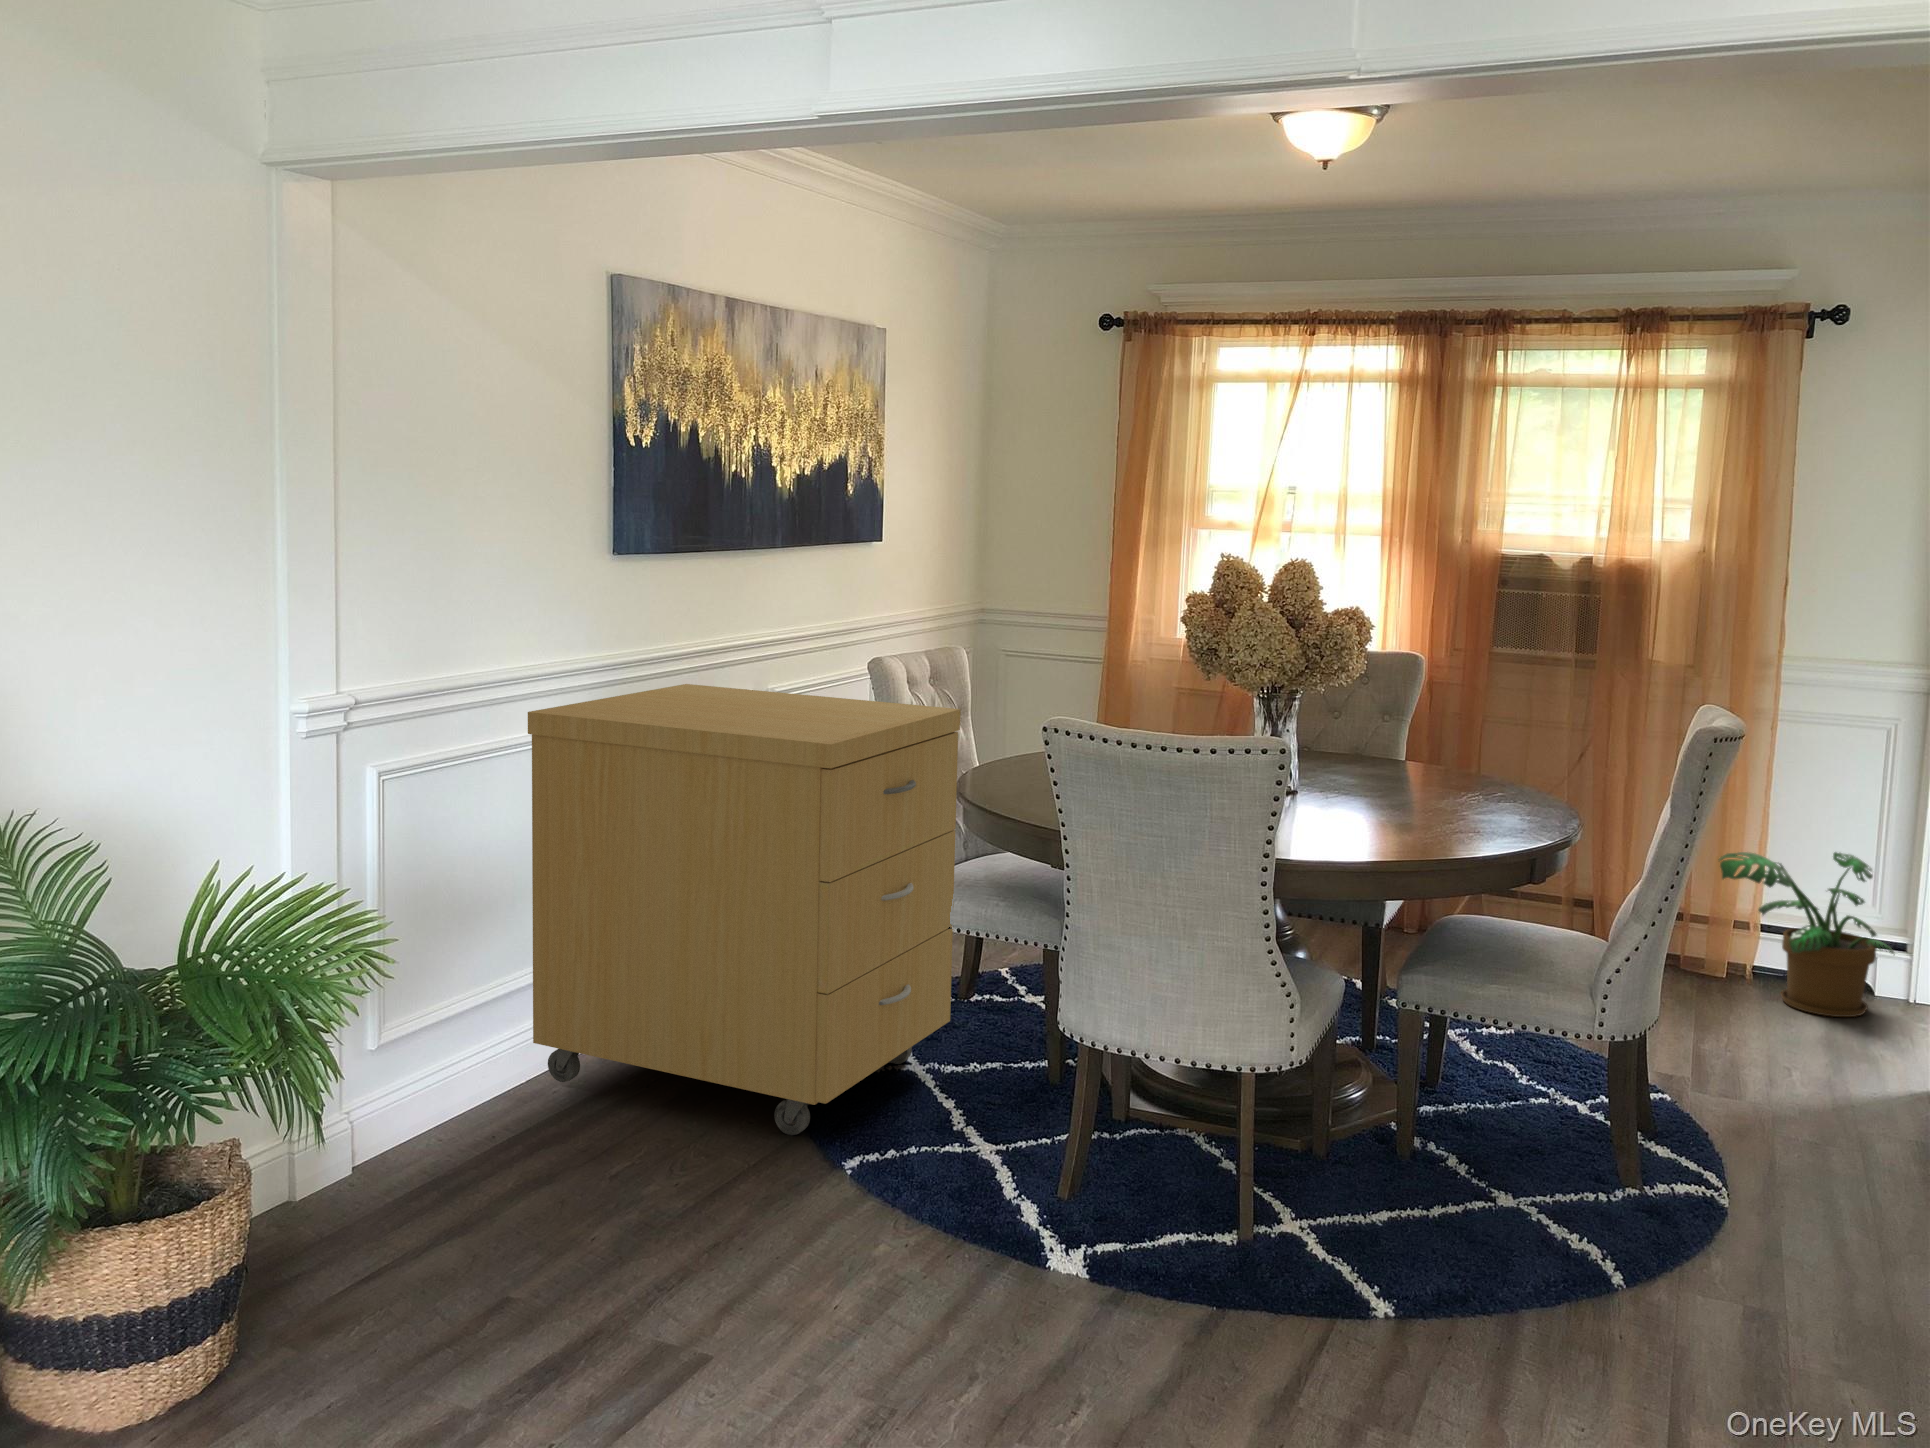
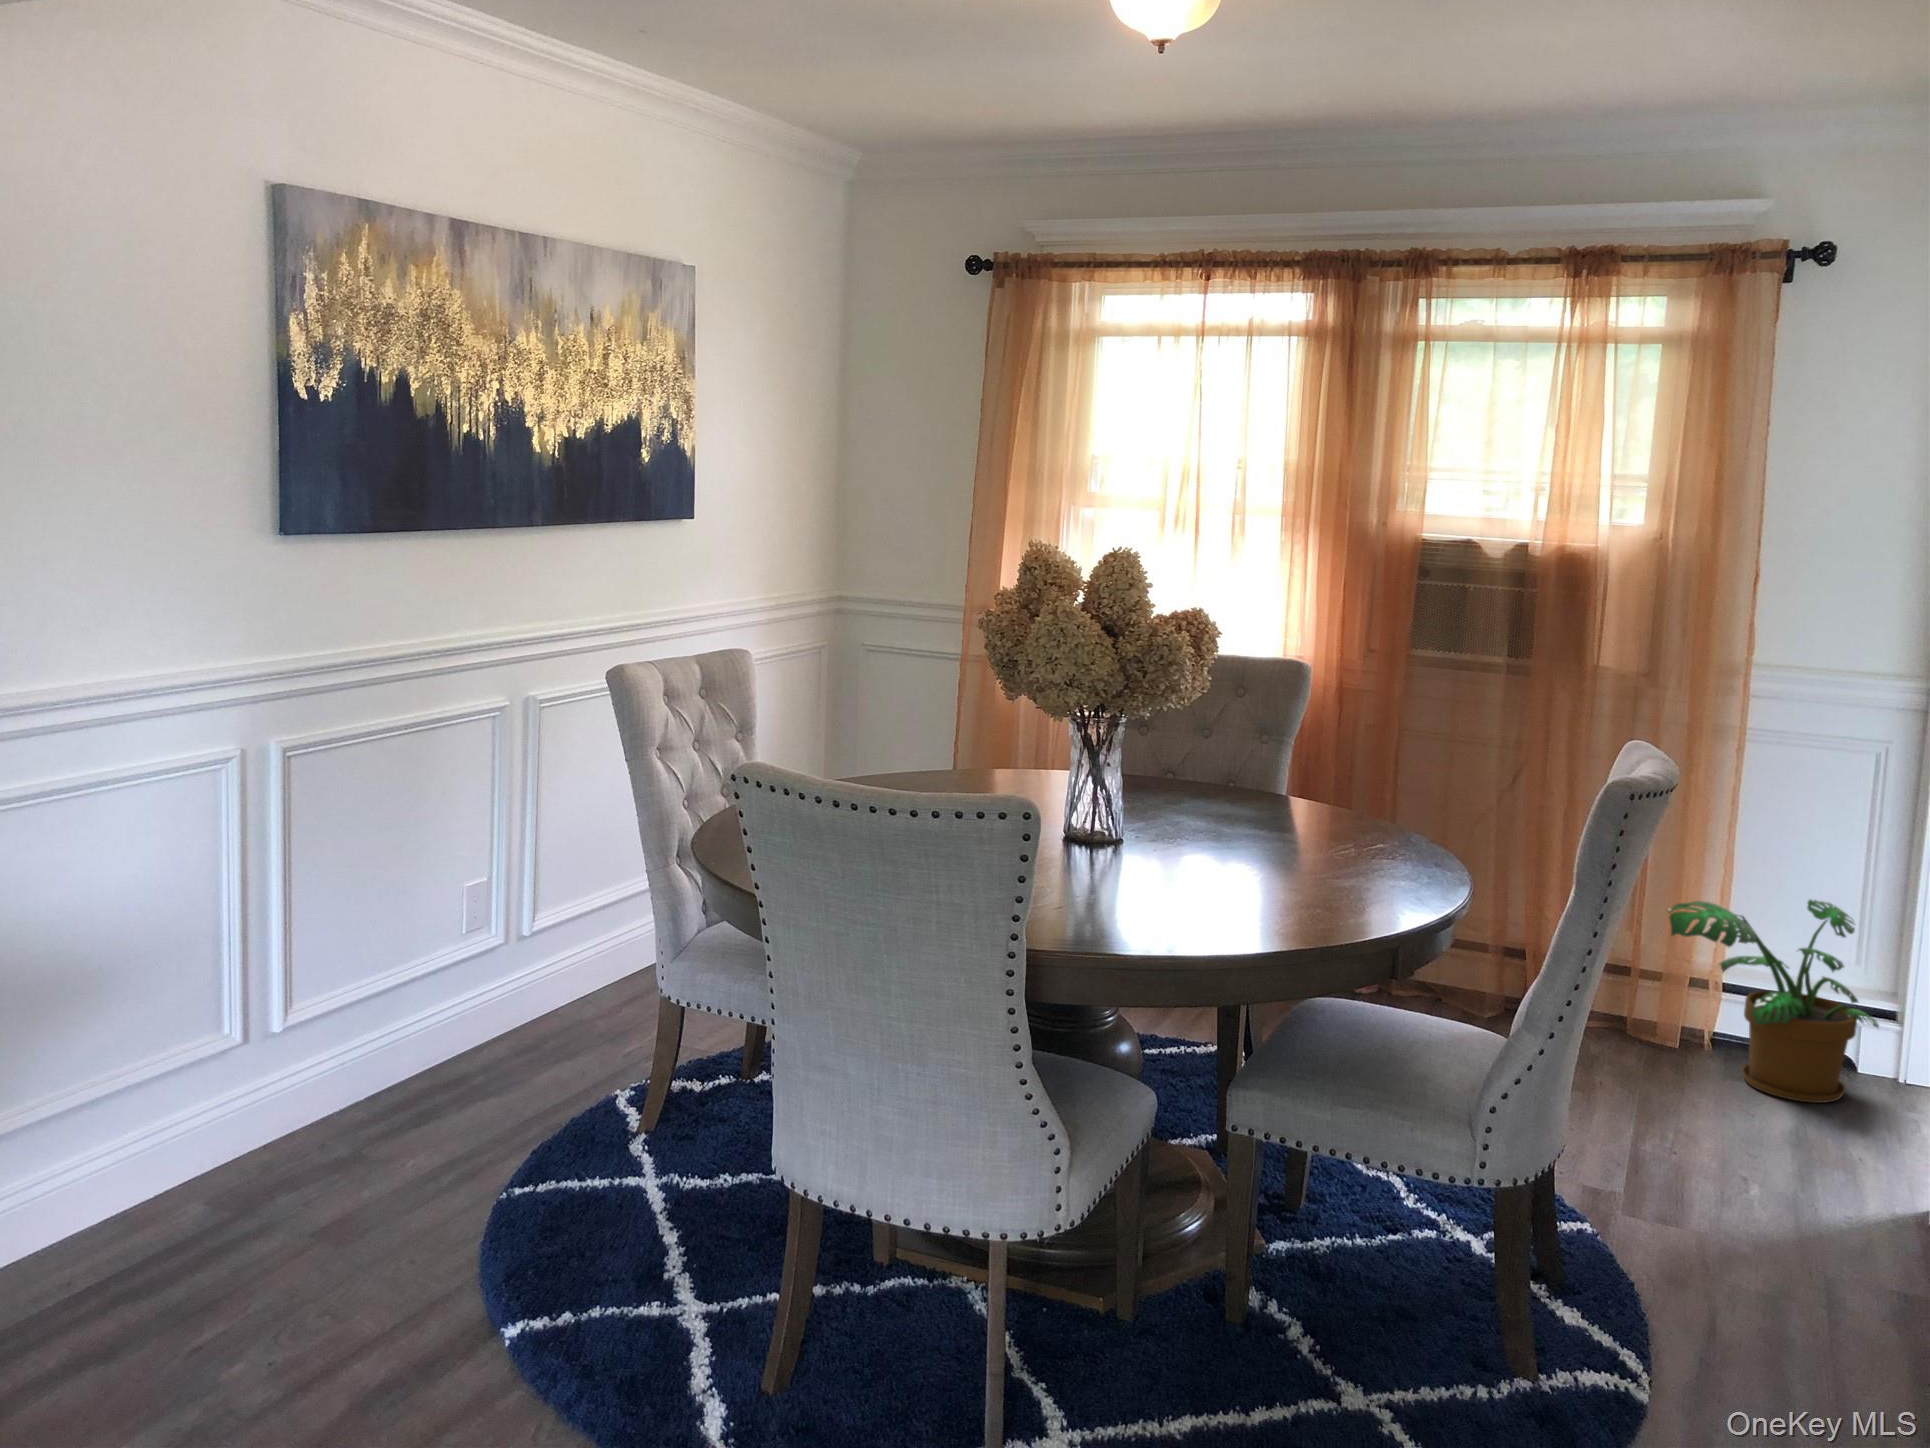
storage cabinet: present [528,684,961,1135] -> none [130,694,703,1286]

